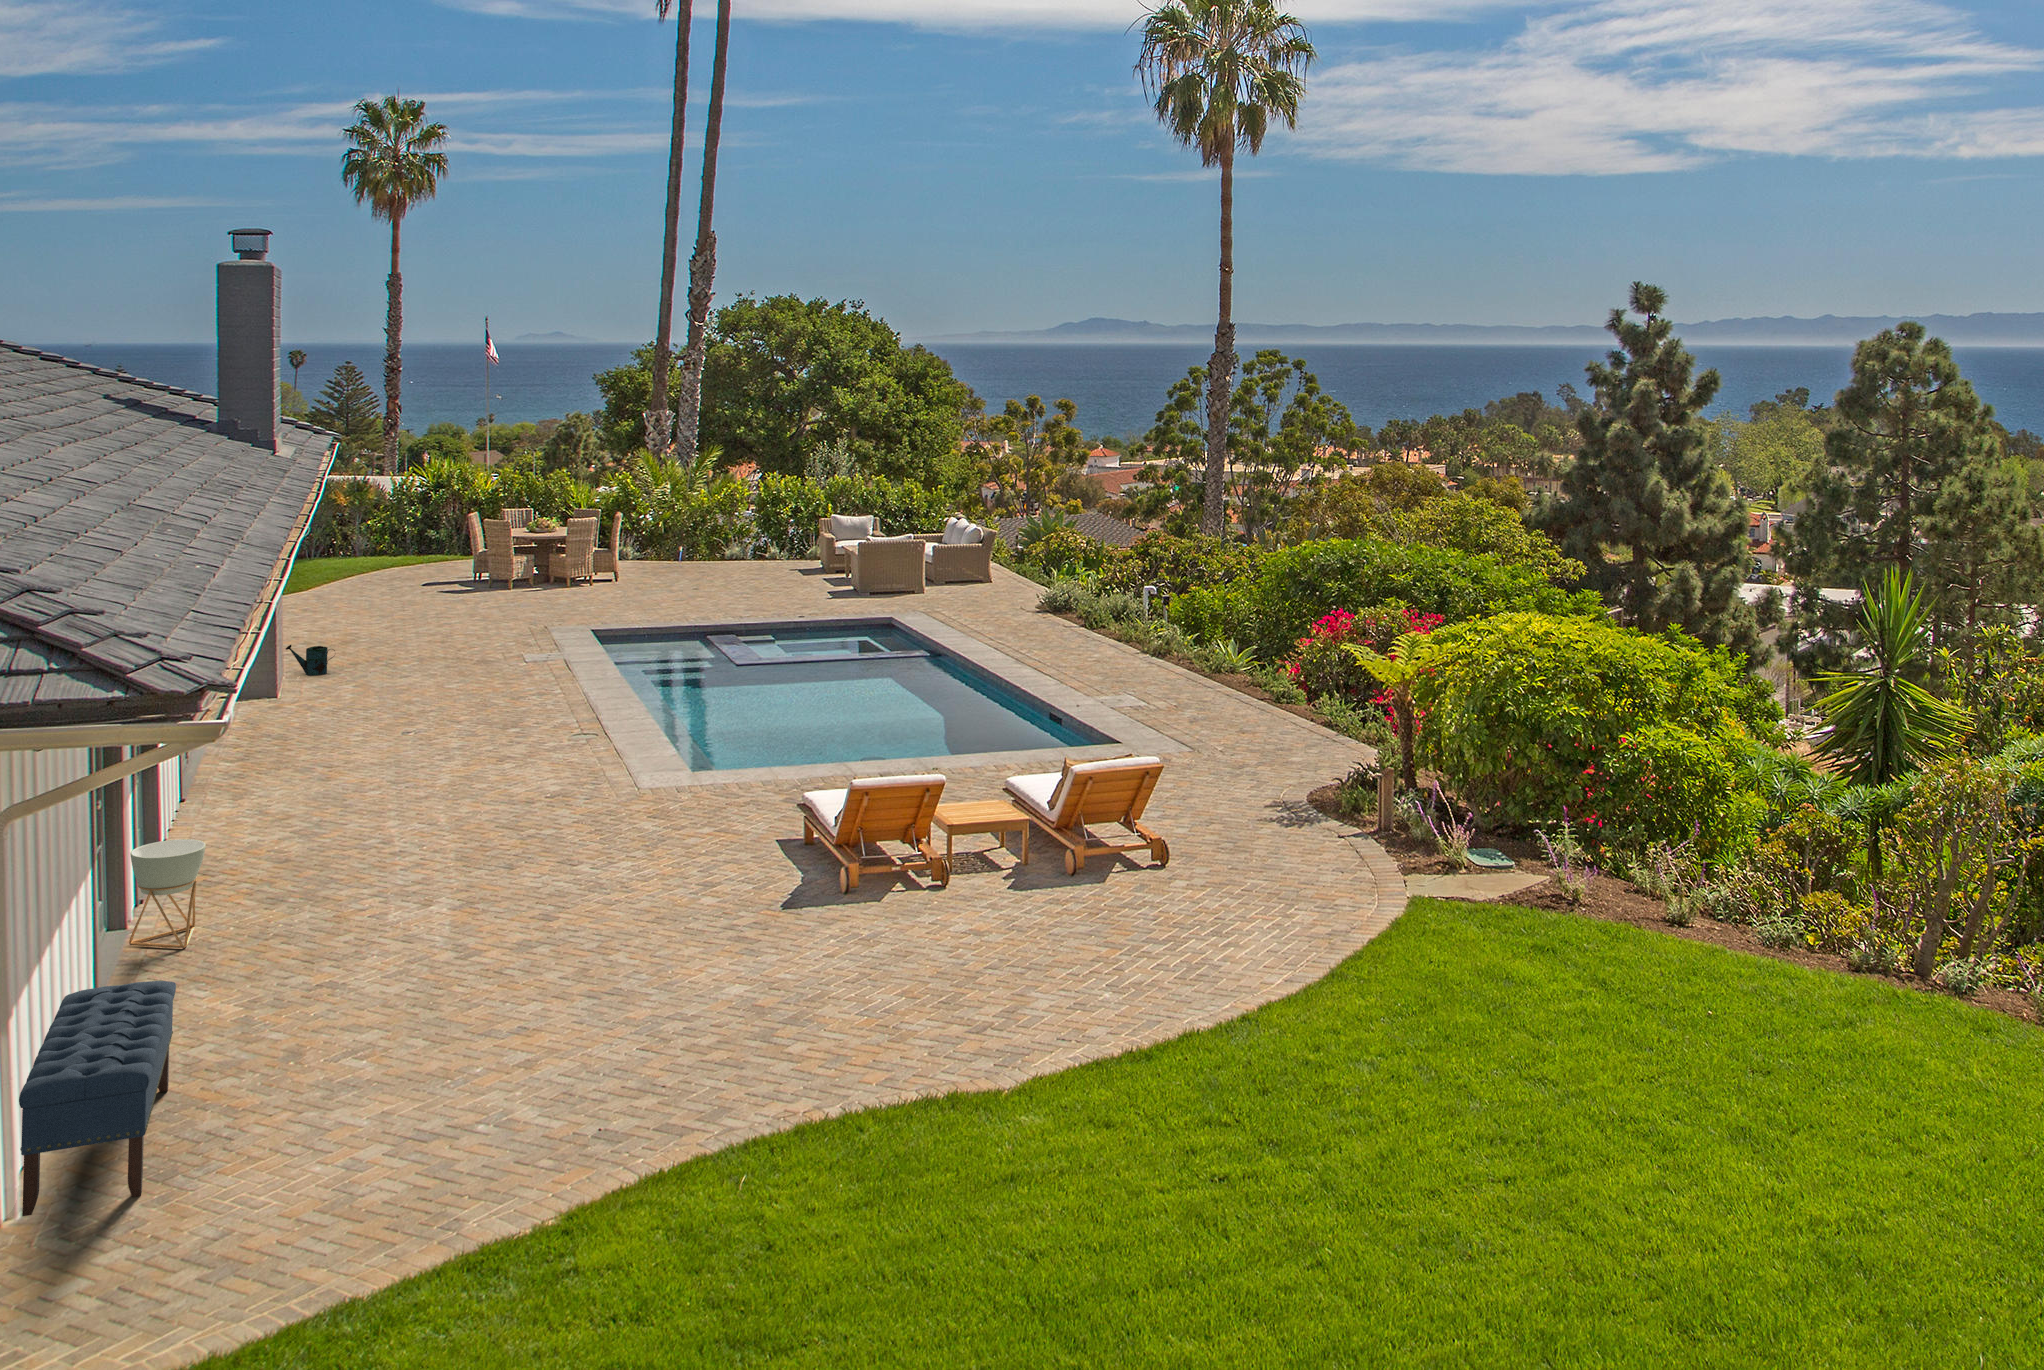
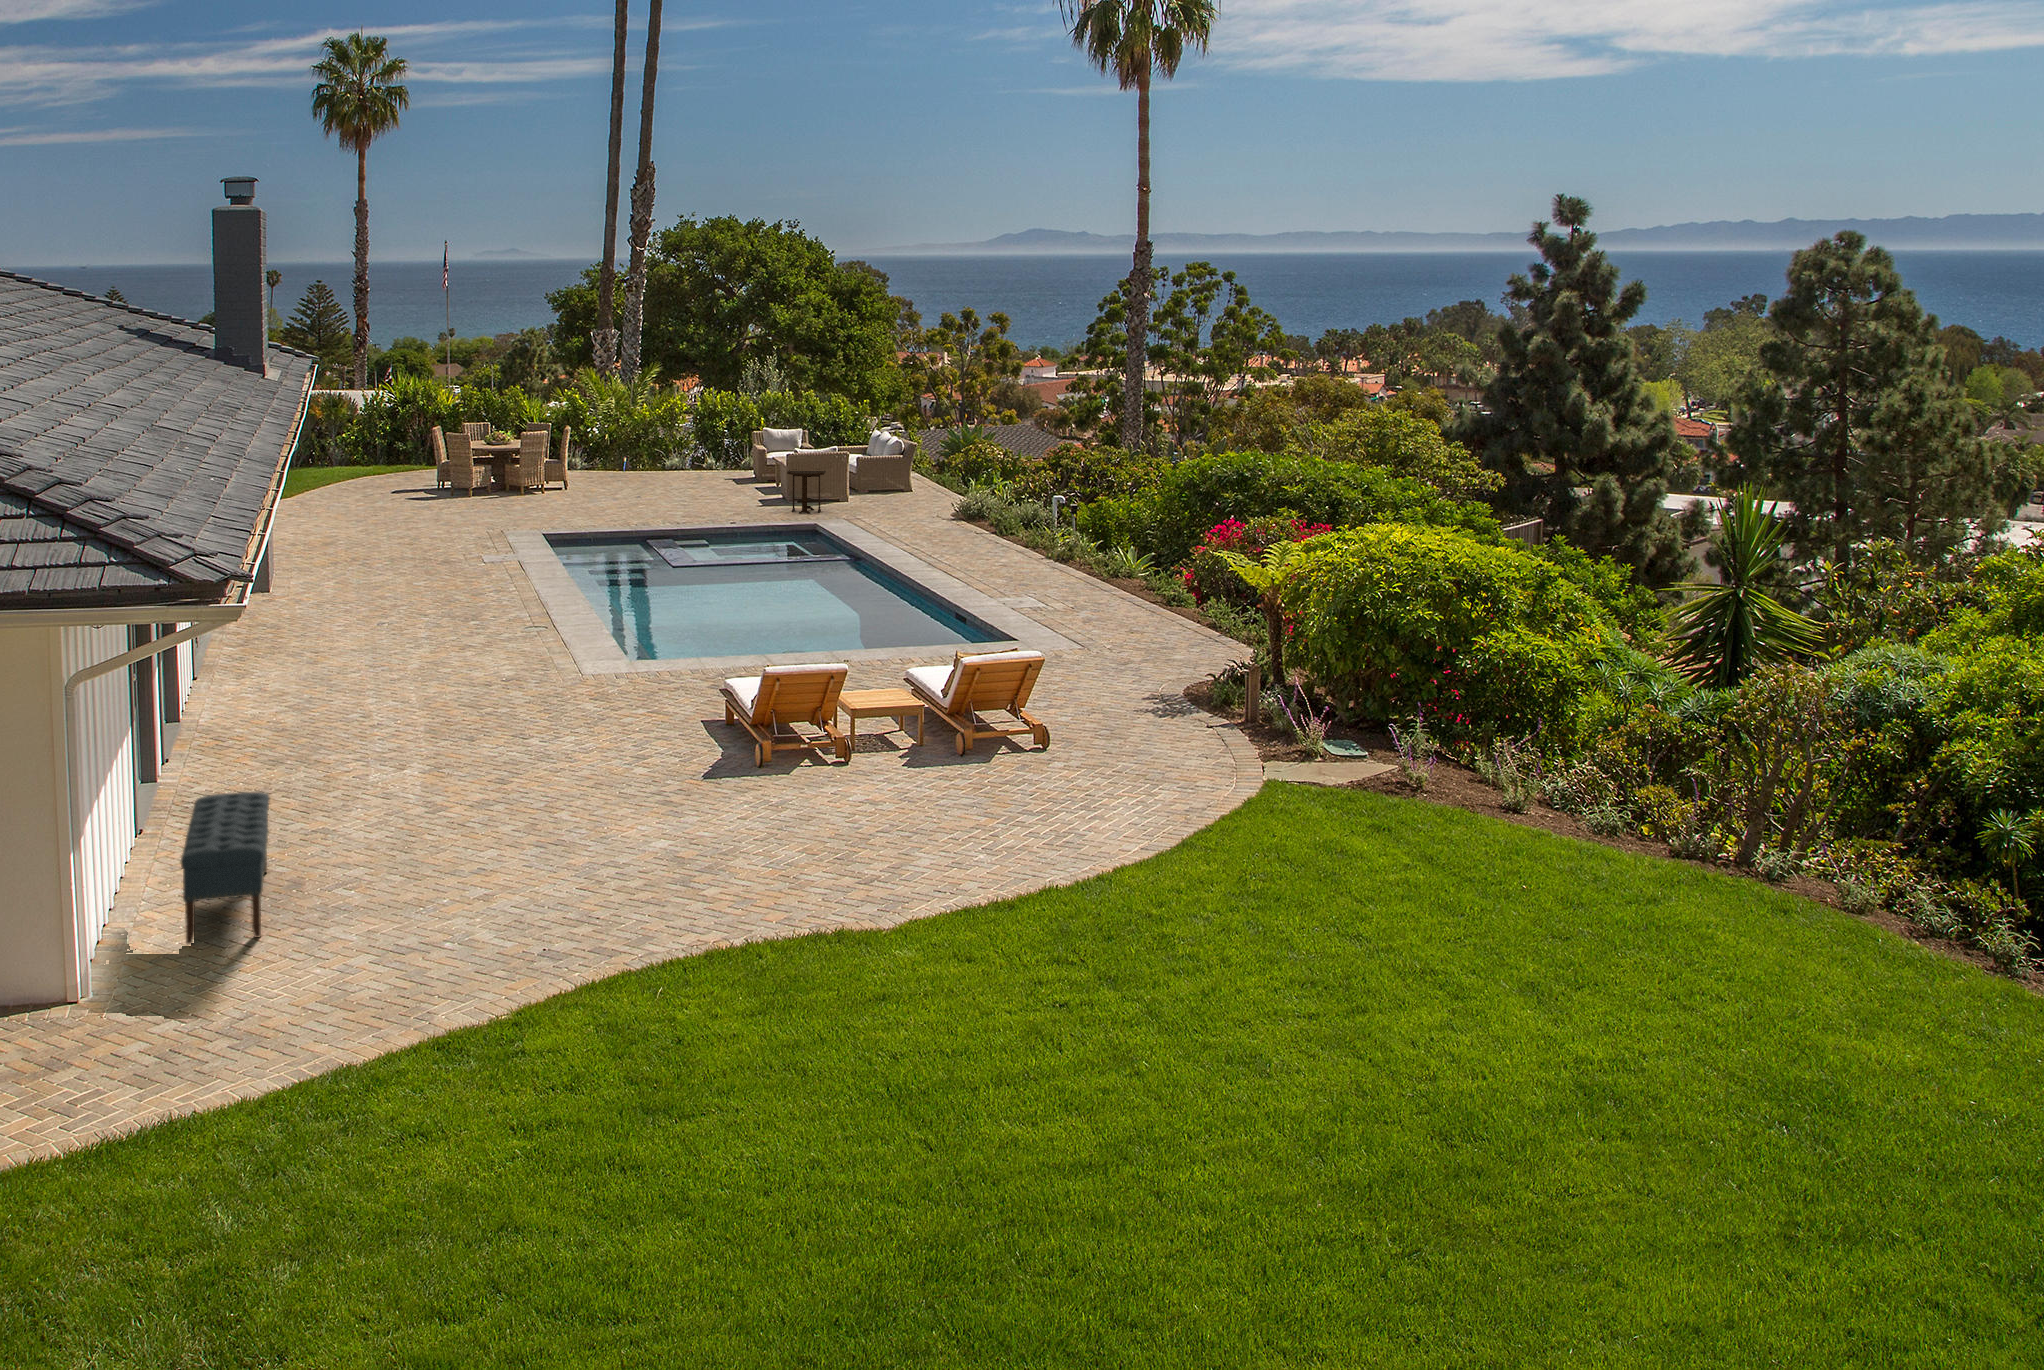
side table: none [860,556,902,604] -> present [787,470,826,514]
watering can: present [286,645,335,676] -> none [305,545,344,571]
planter: present [129,839,206,948] -> none [221,694,273,777]

